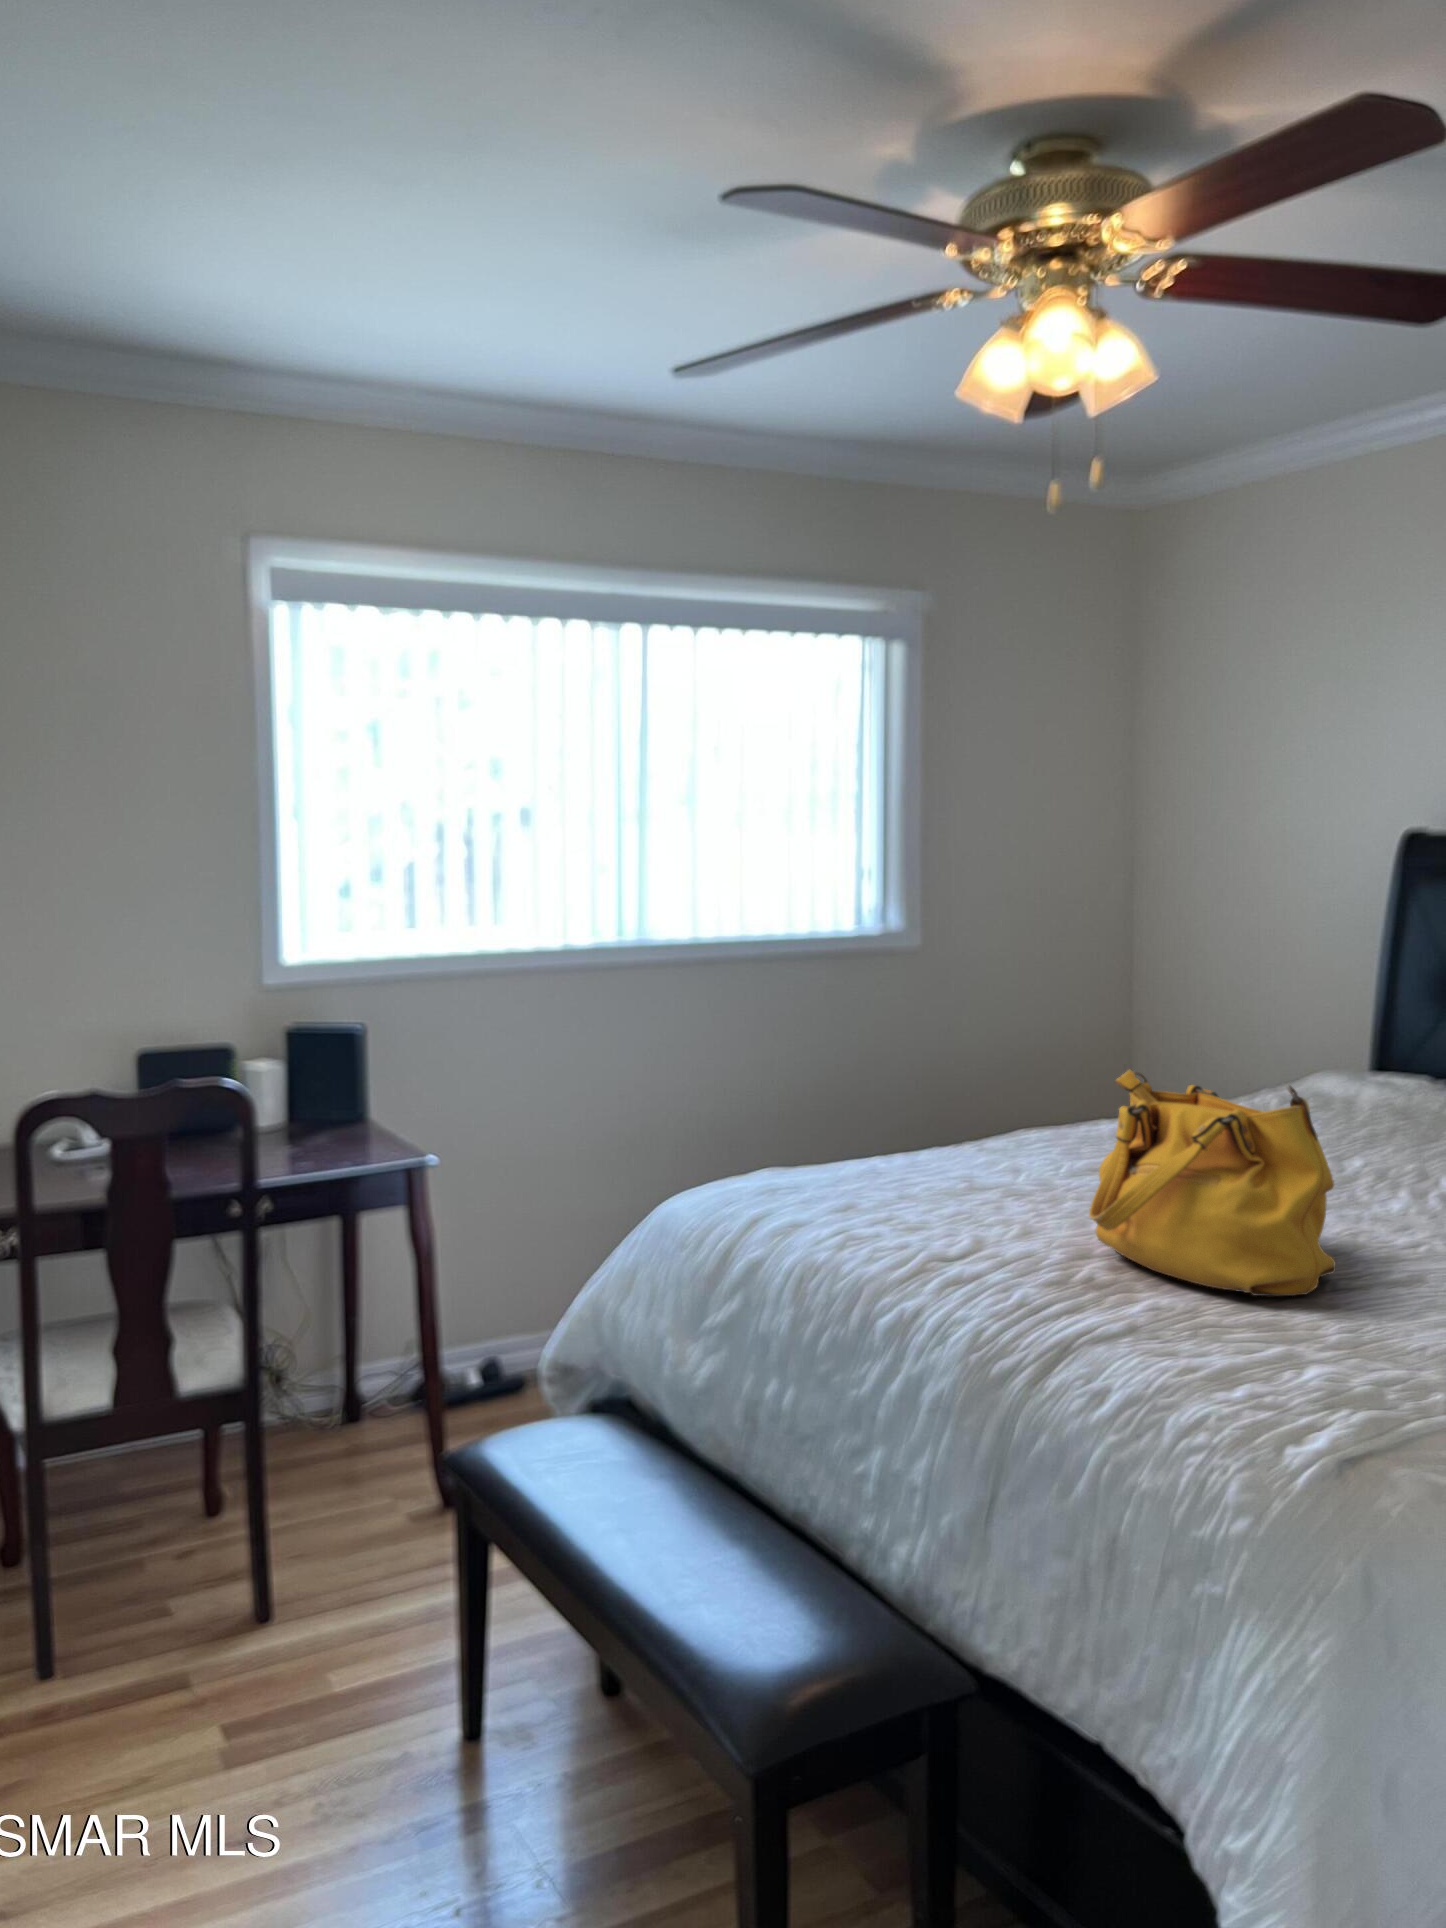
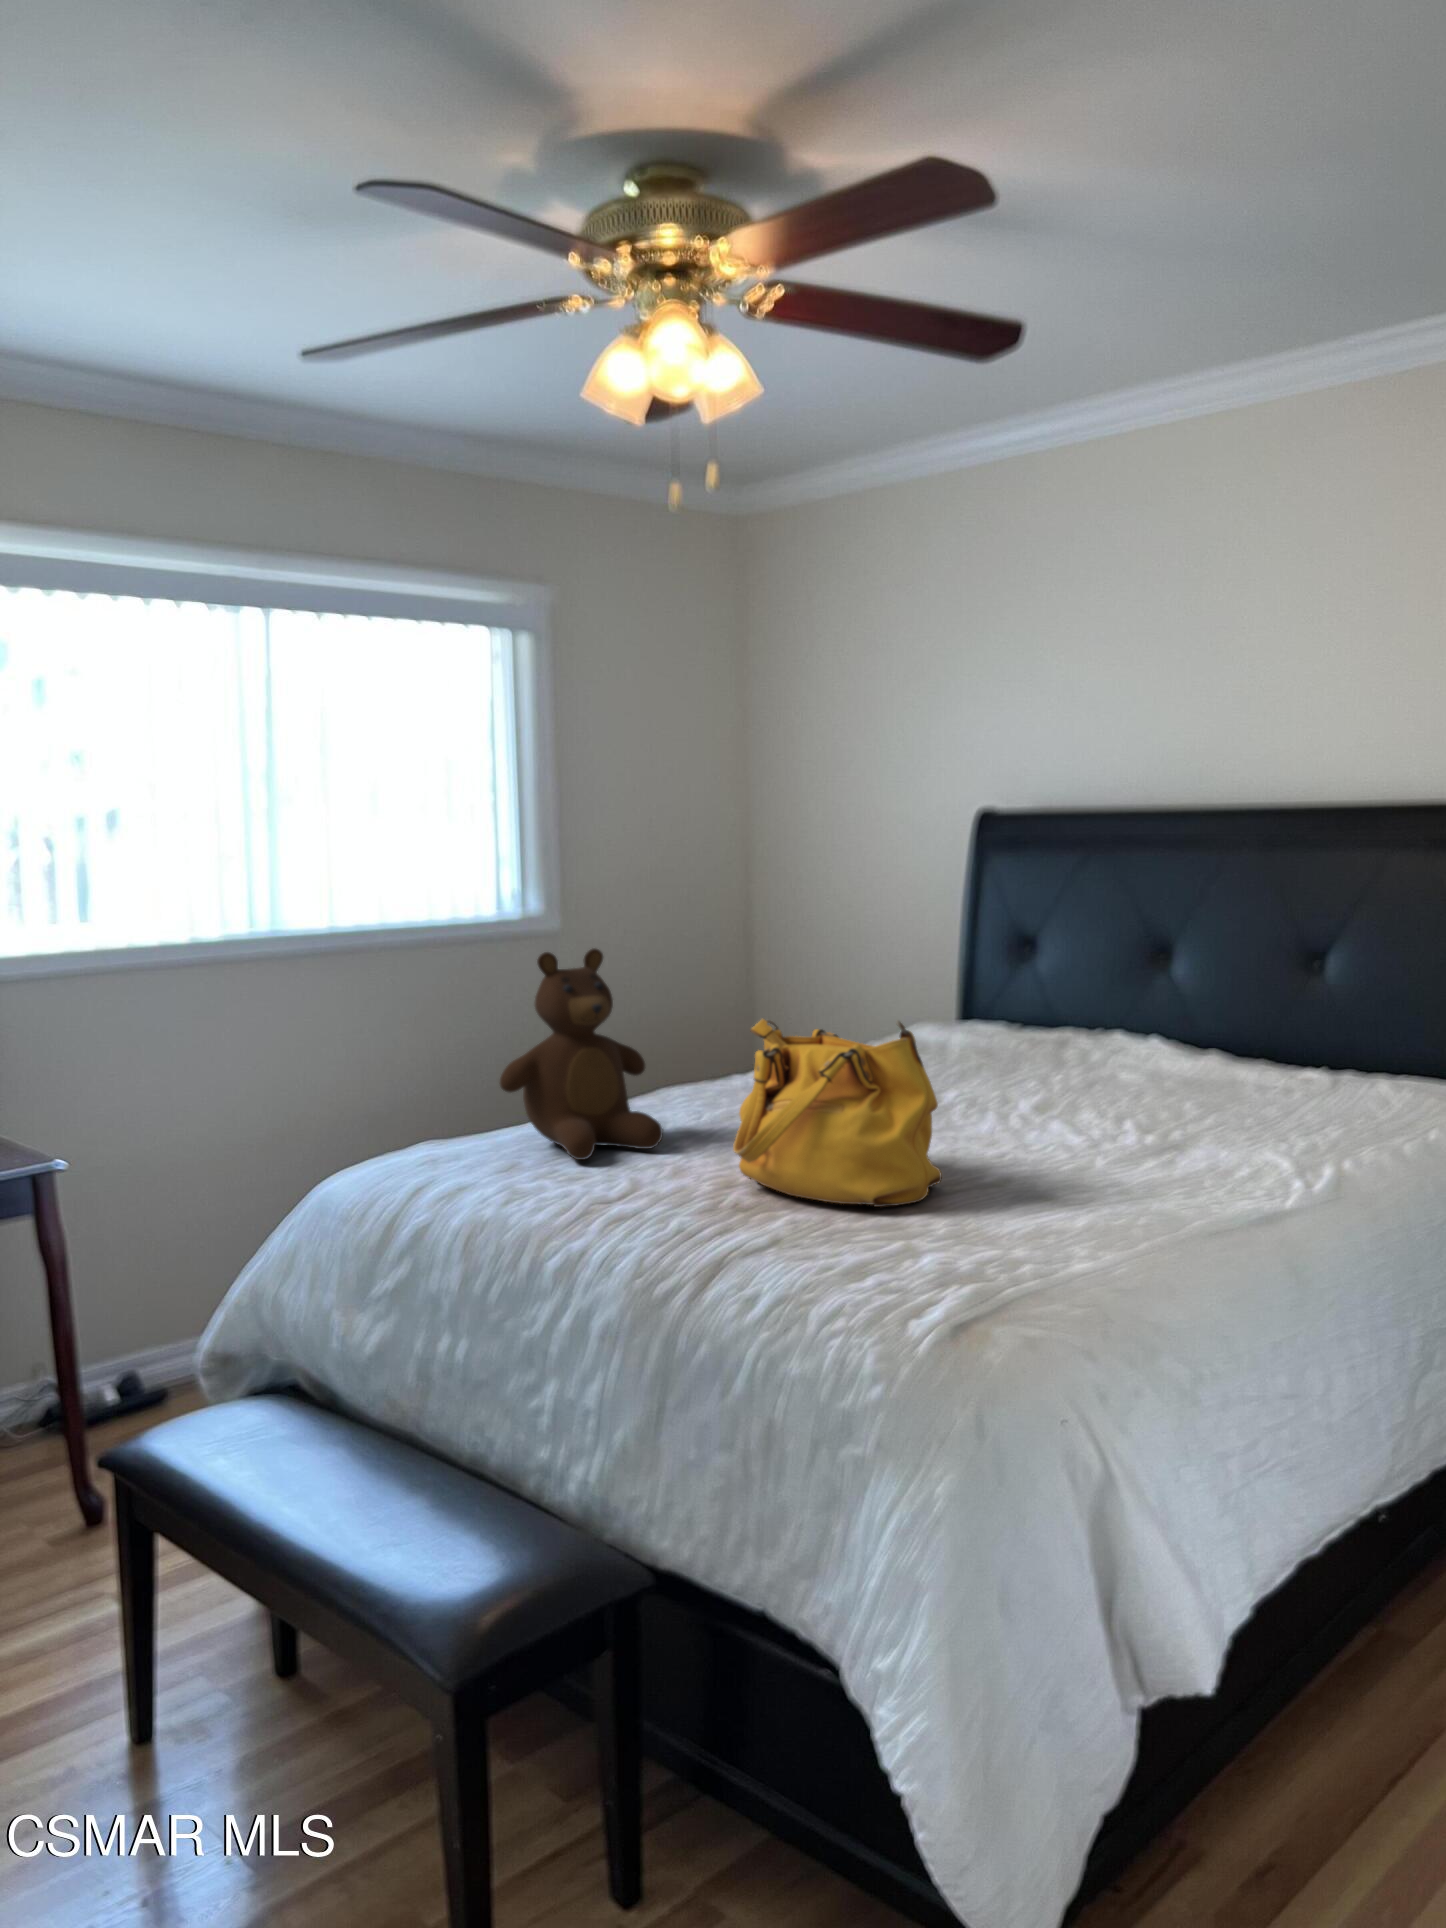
teddy bear: none [843,980,1014,1205] -> present [500,948,663,1160]

